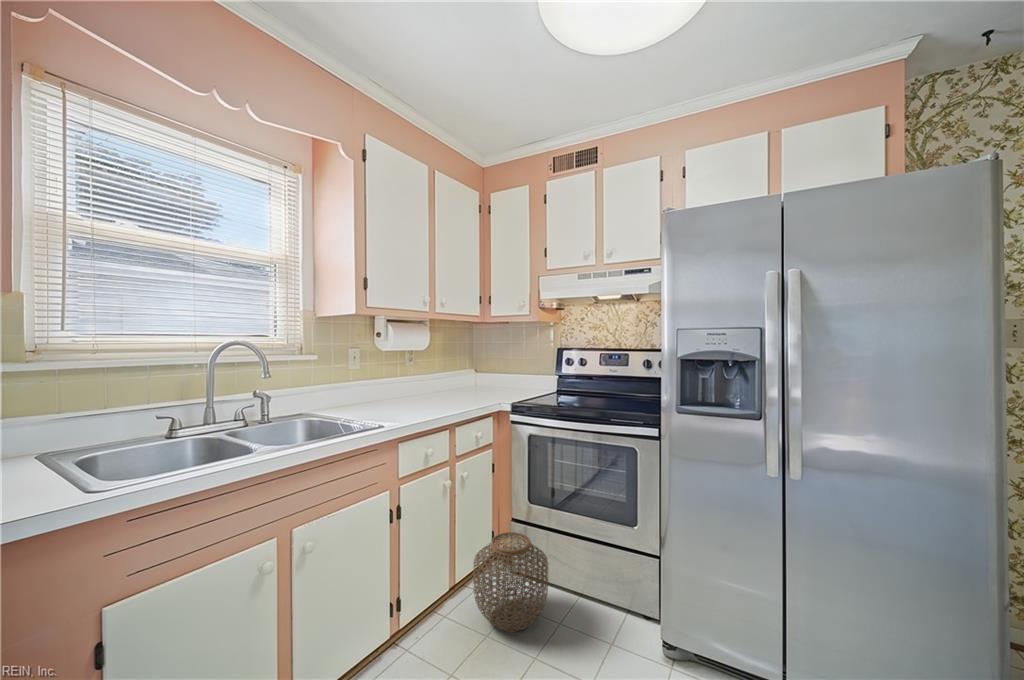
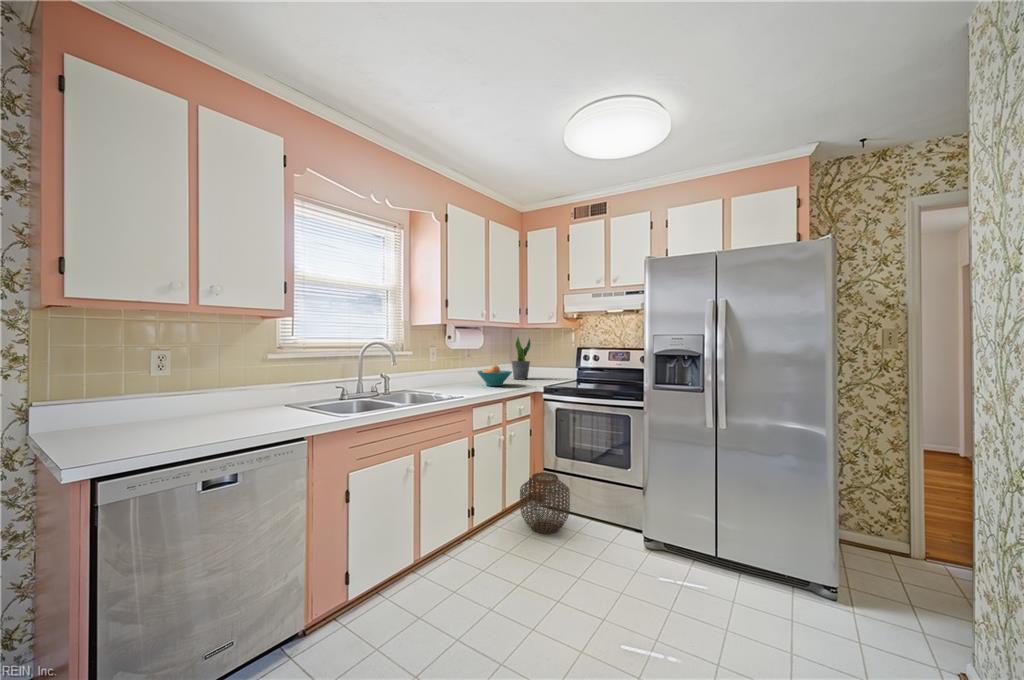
potted plant: none [471,331,497,389] -> present [512,337,531,379]
fruit bowl: none [418,372,468,402] -> present [477,365,512,386]

